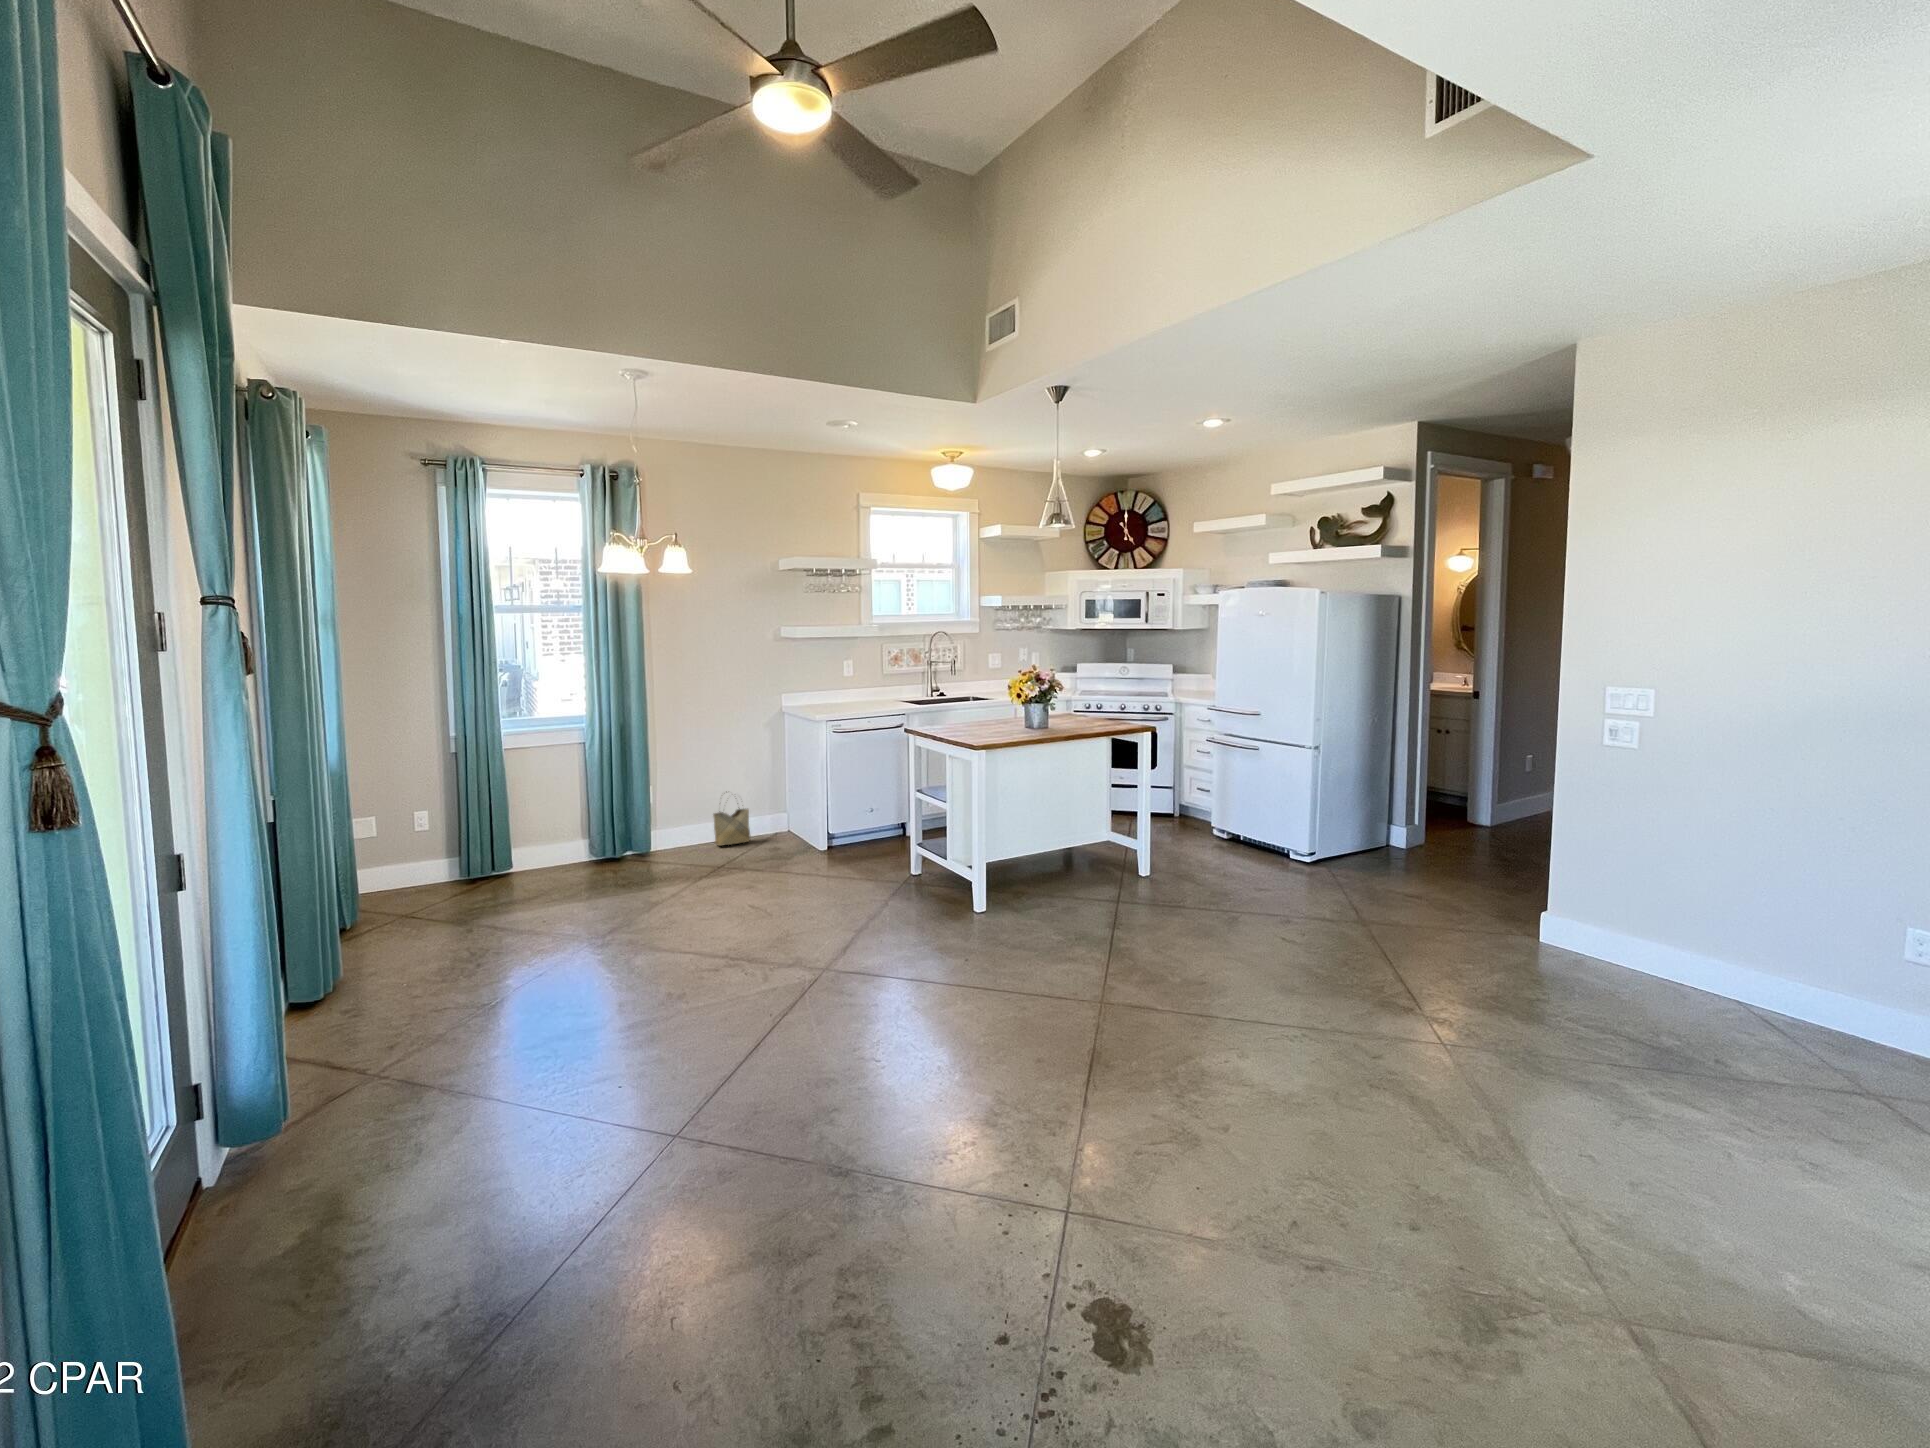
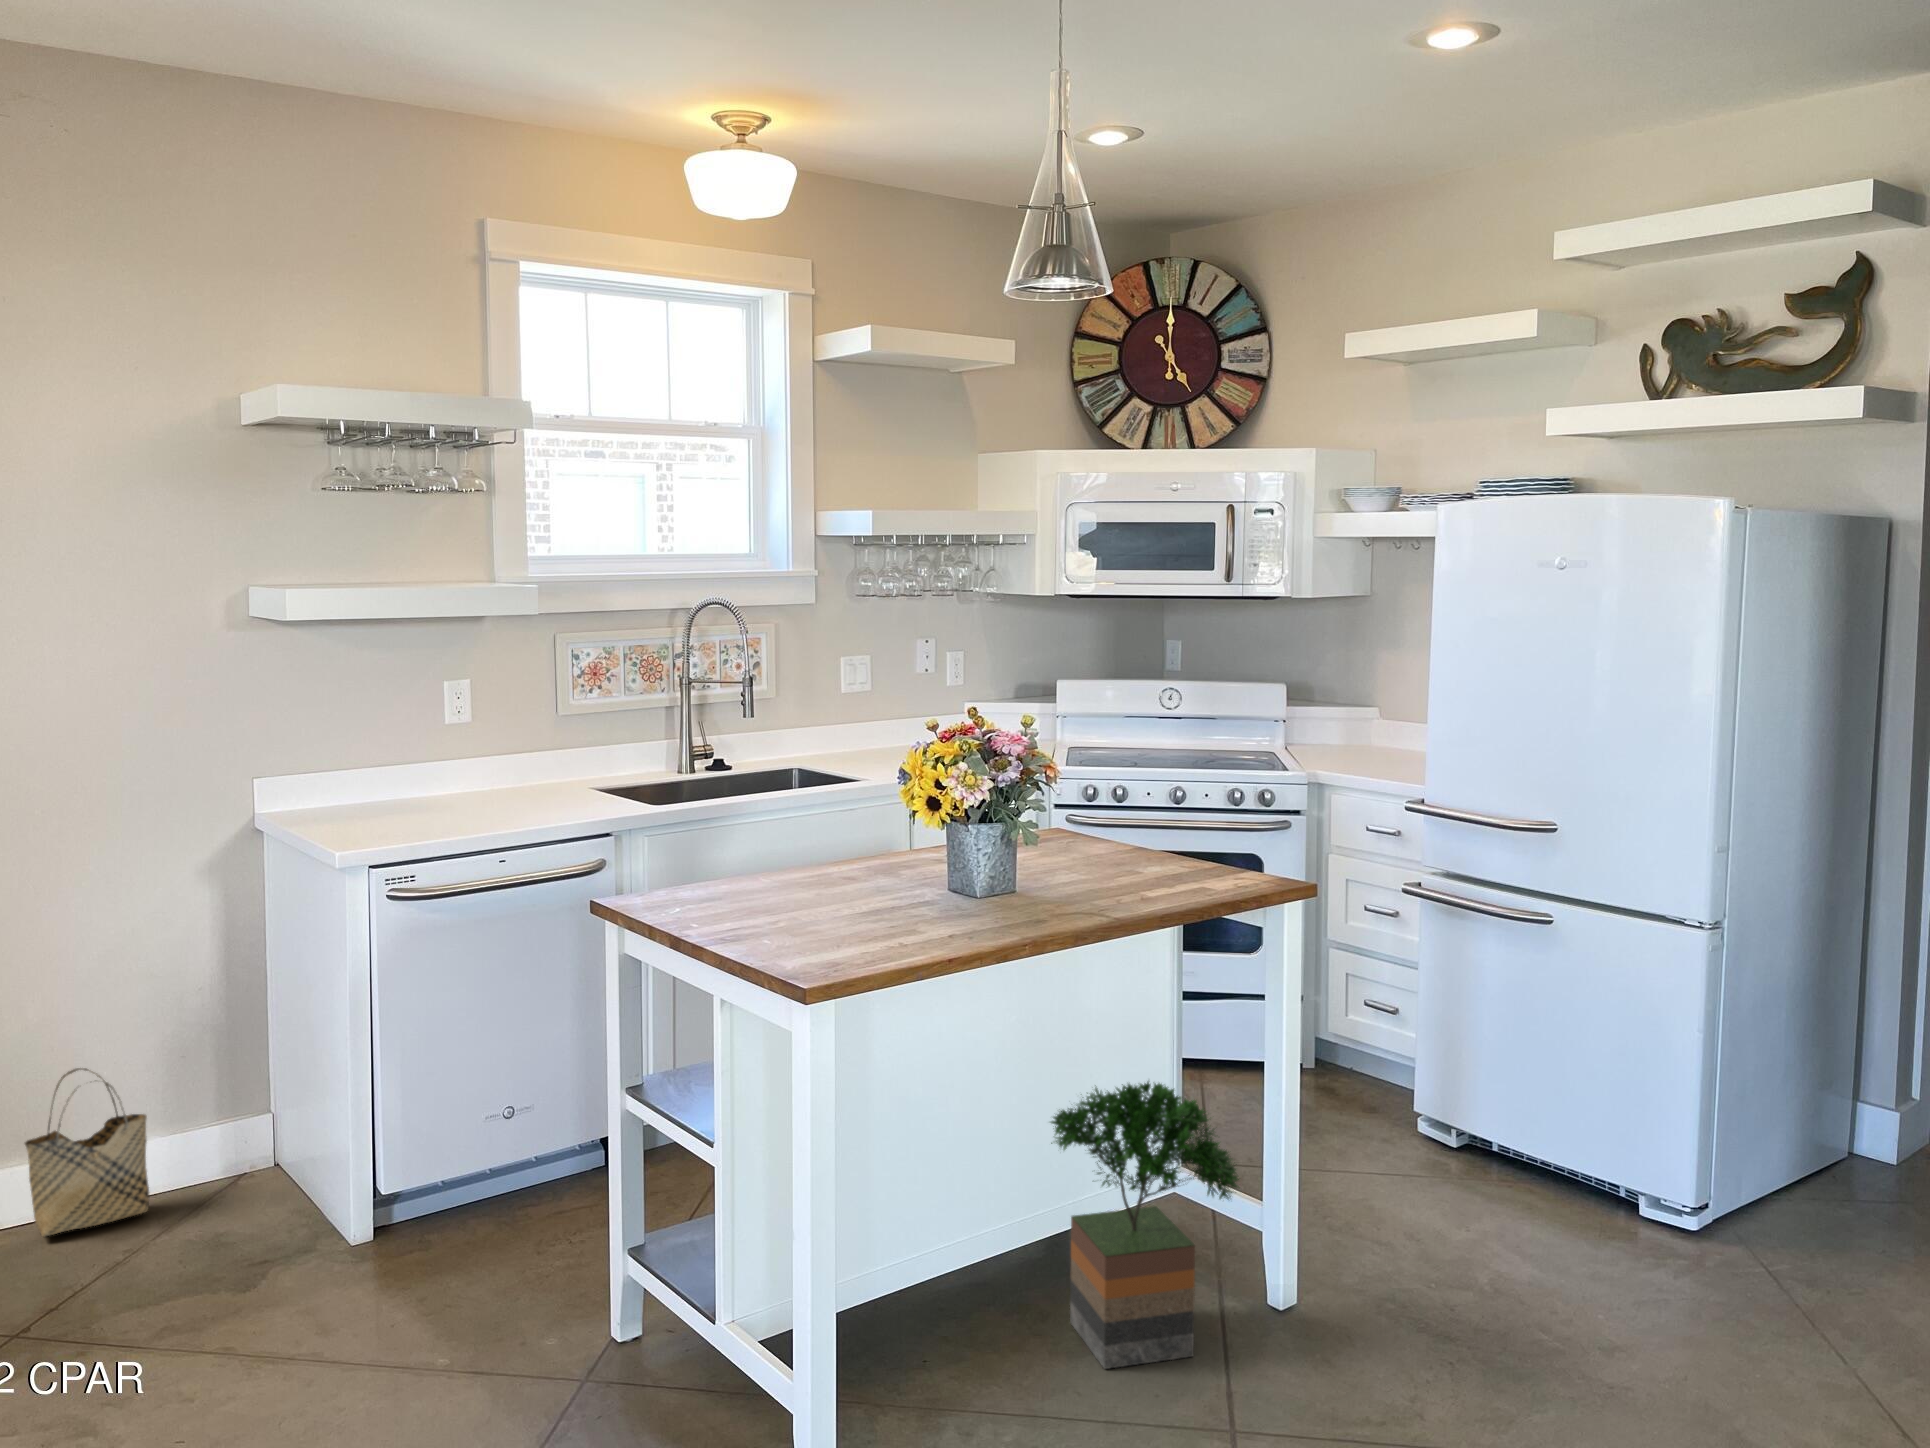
potted tree: none [1059,793,1126,888] -> present [1051,1081,1239,1369]

